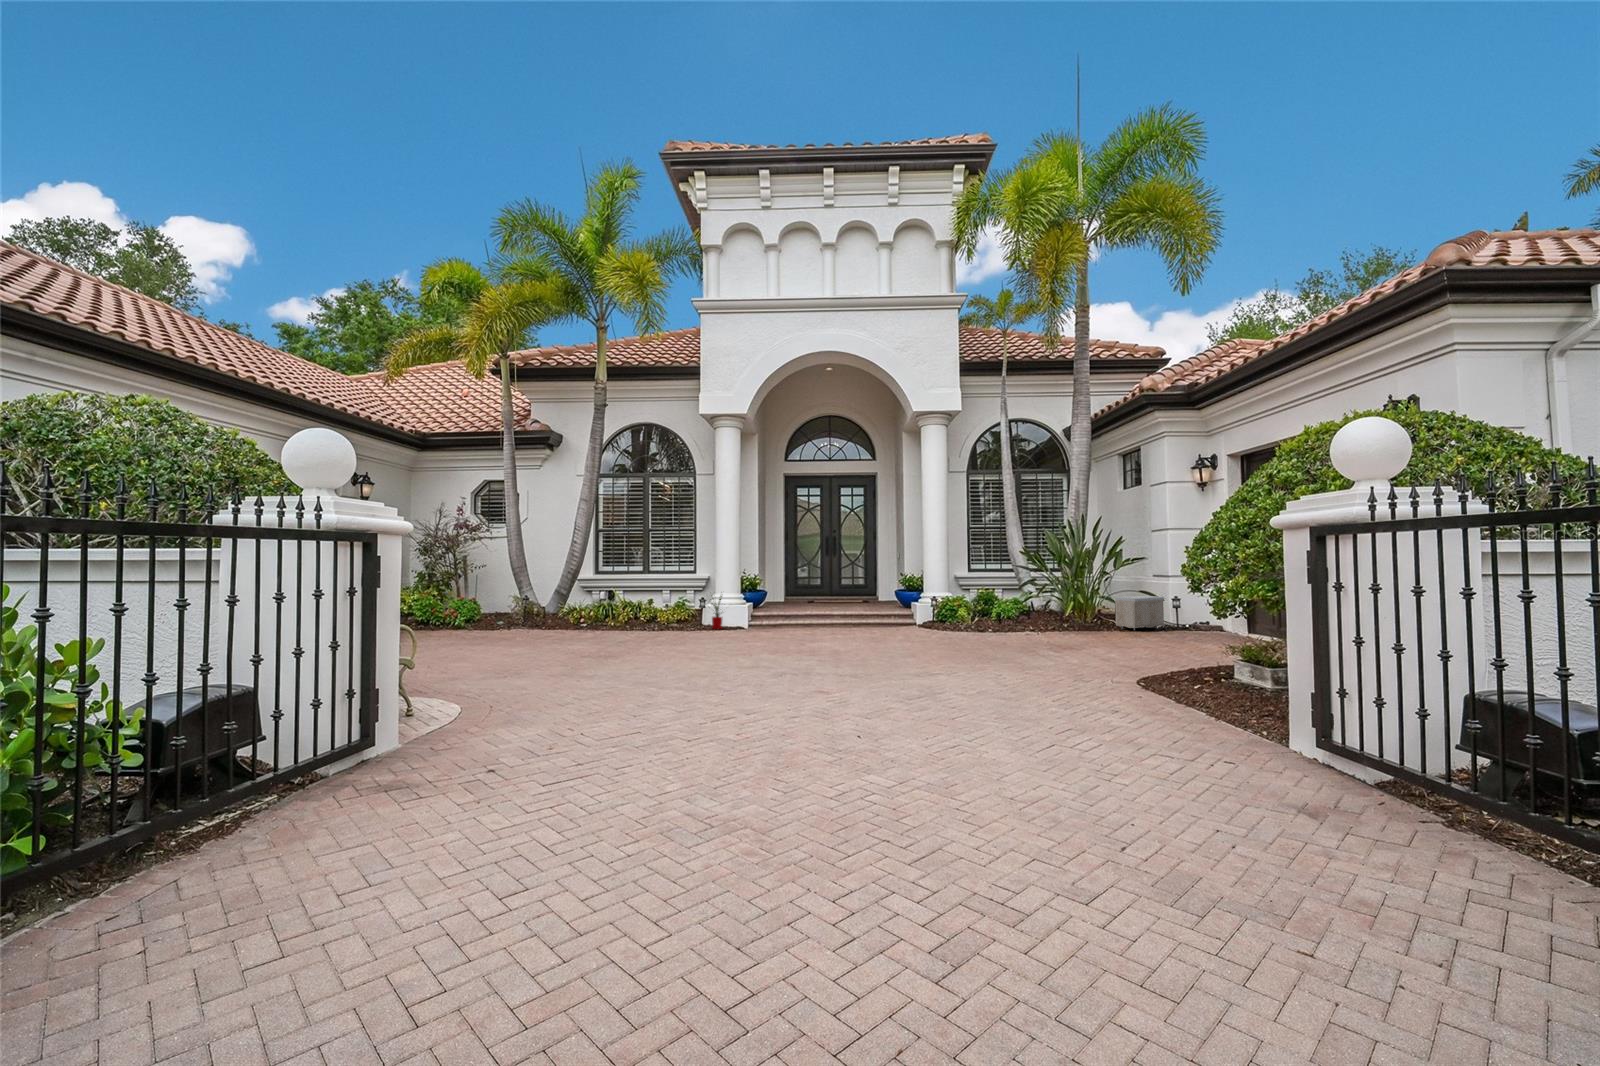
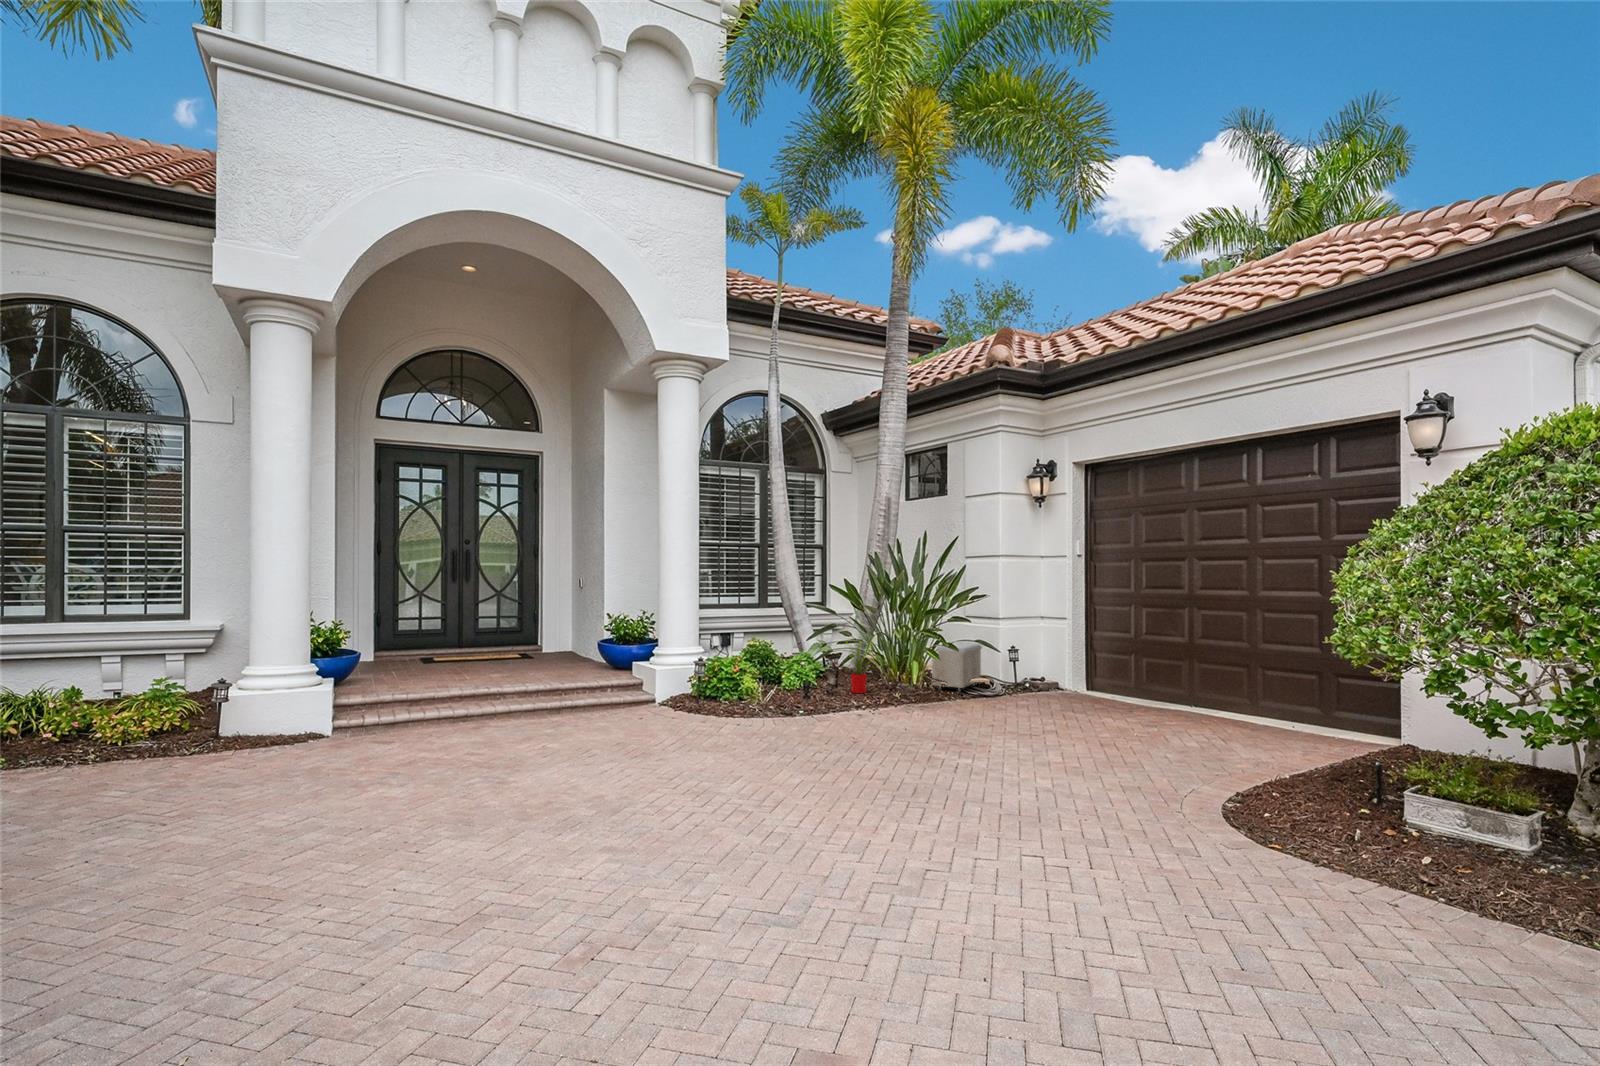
house plant: present [712,596,722,629] -> present [850,646,870,693]

